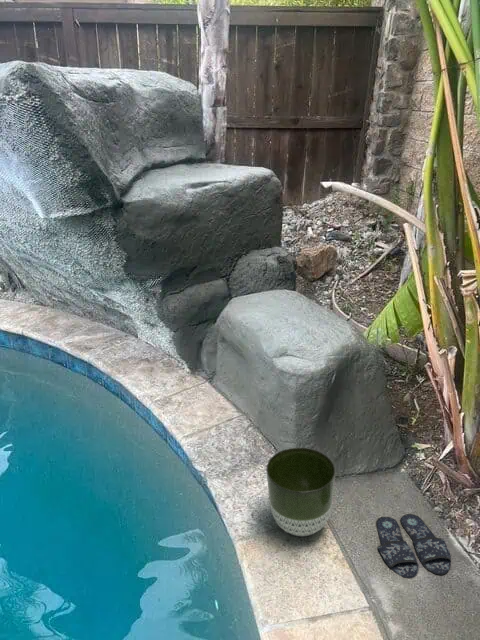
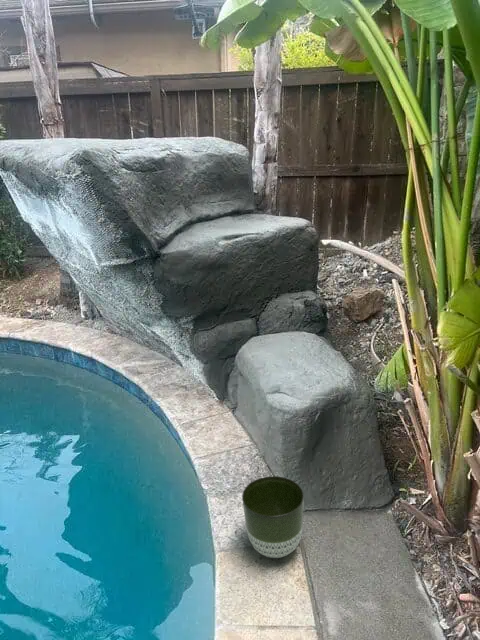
slippers: present [376,514,451,578] -> none [340,551,407,612]

